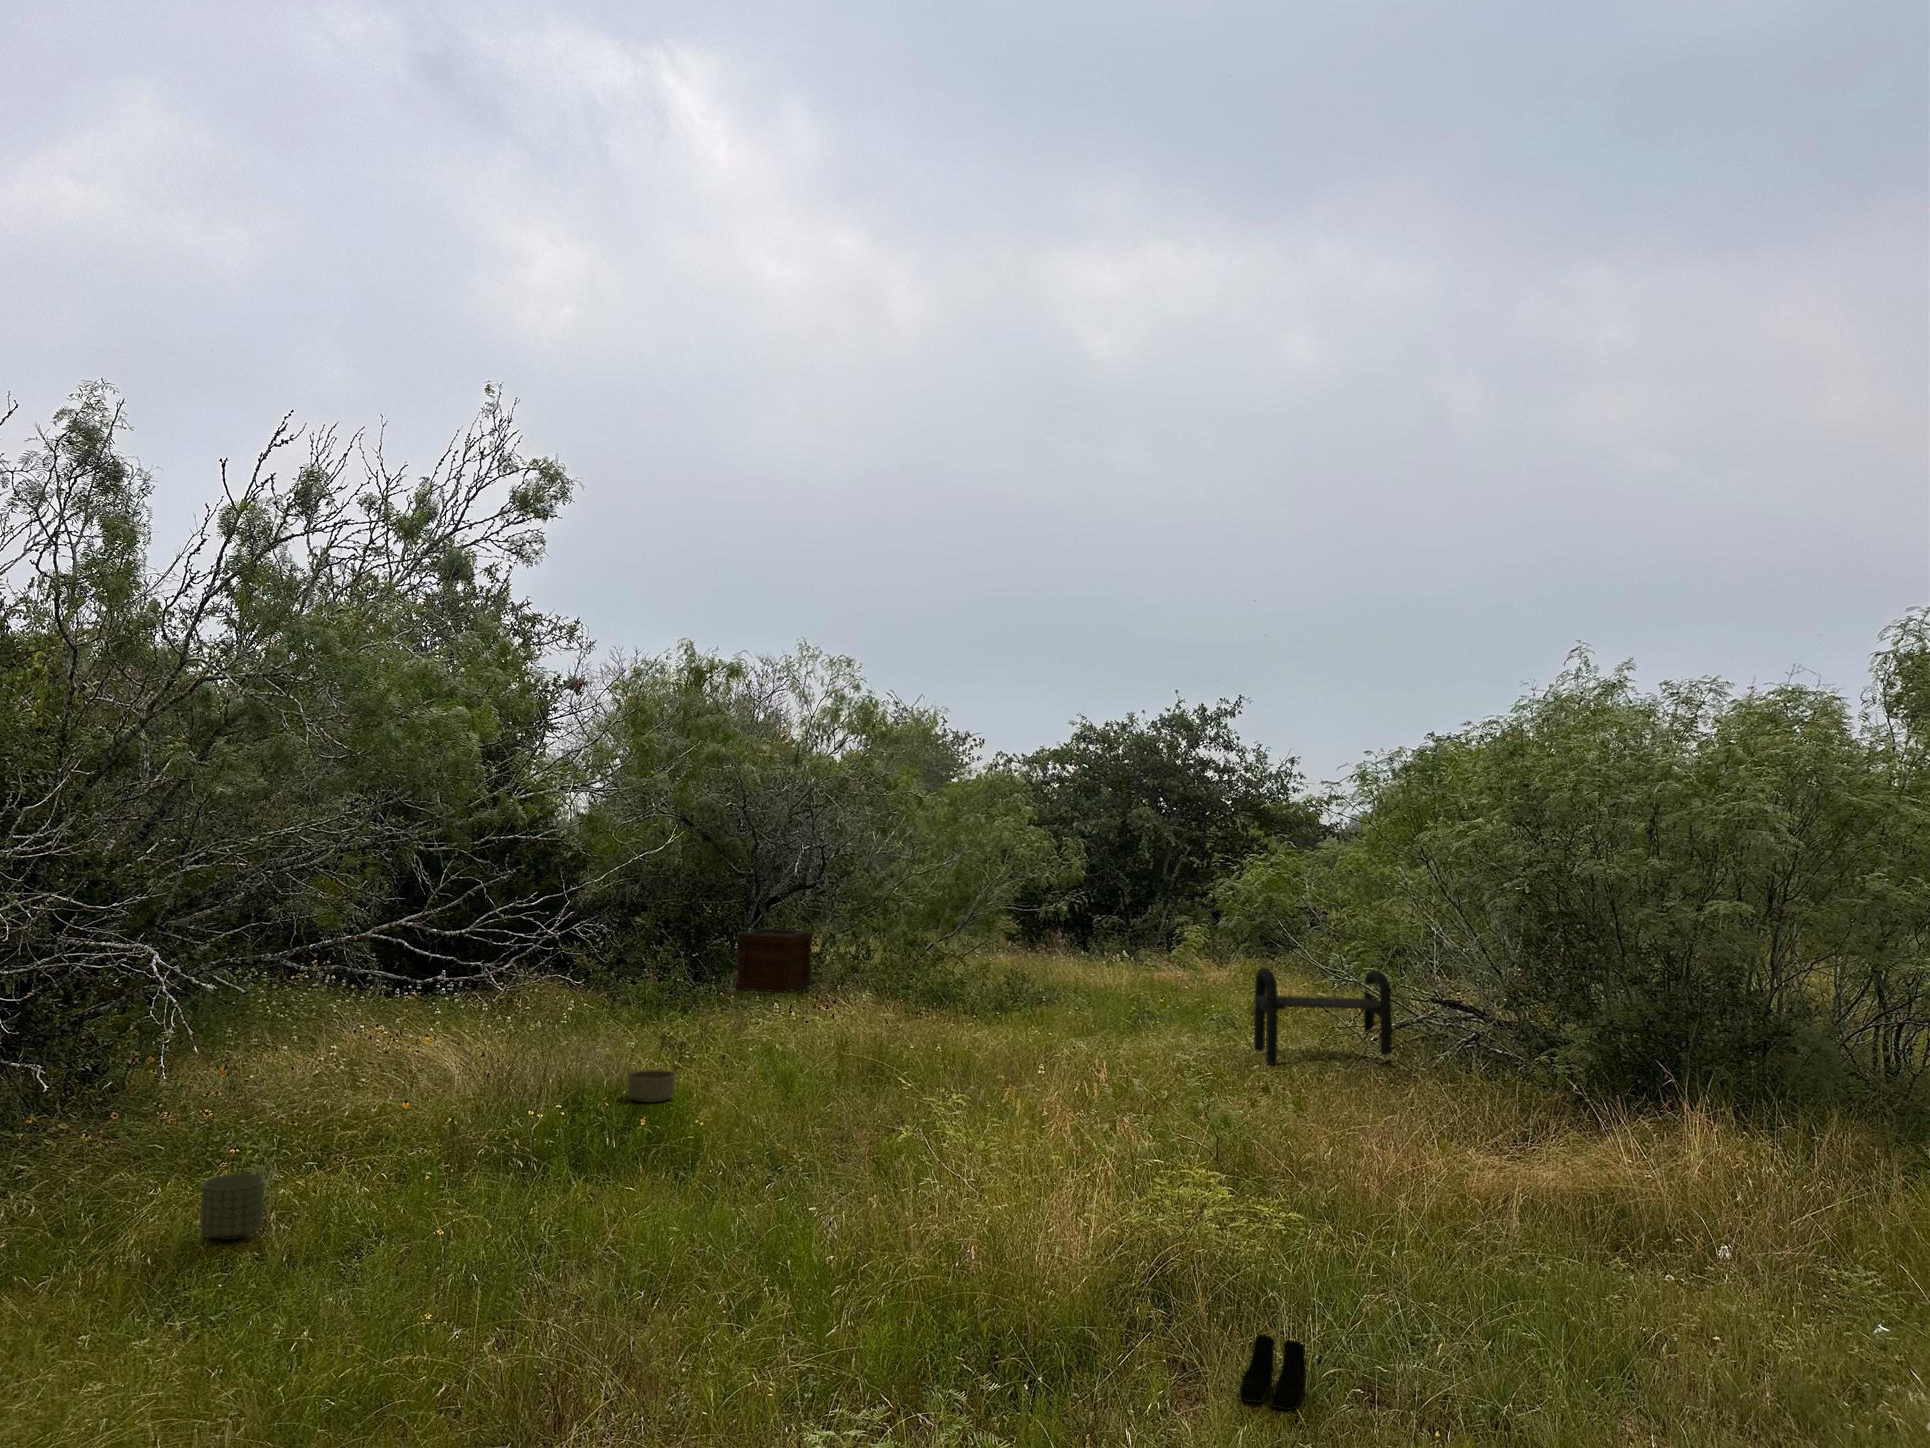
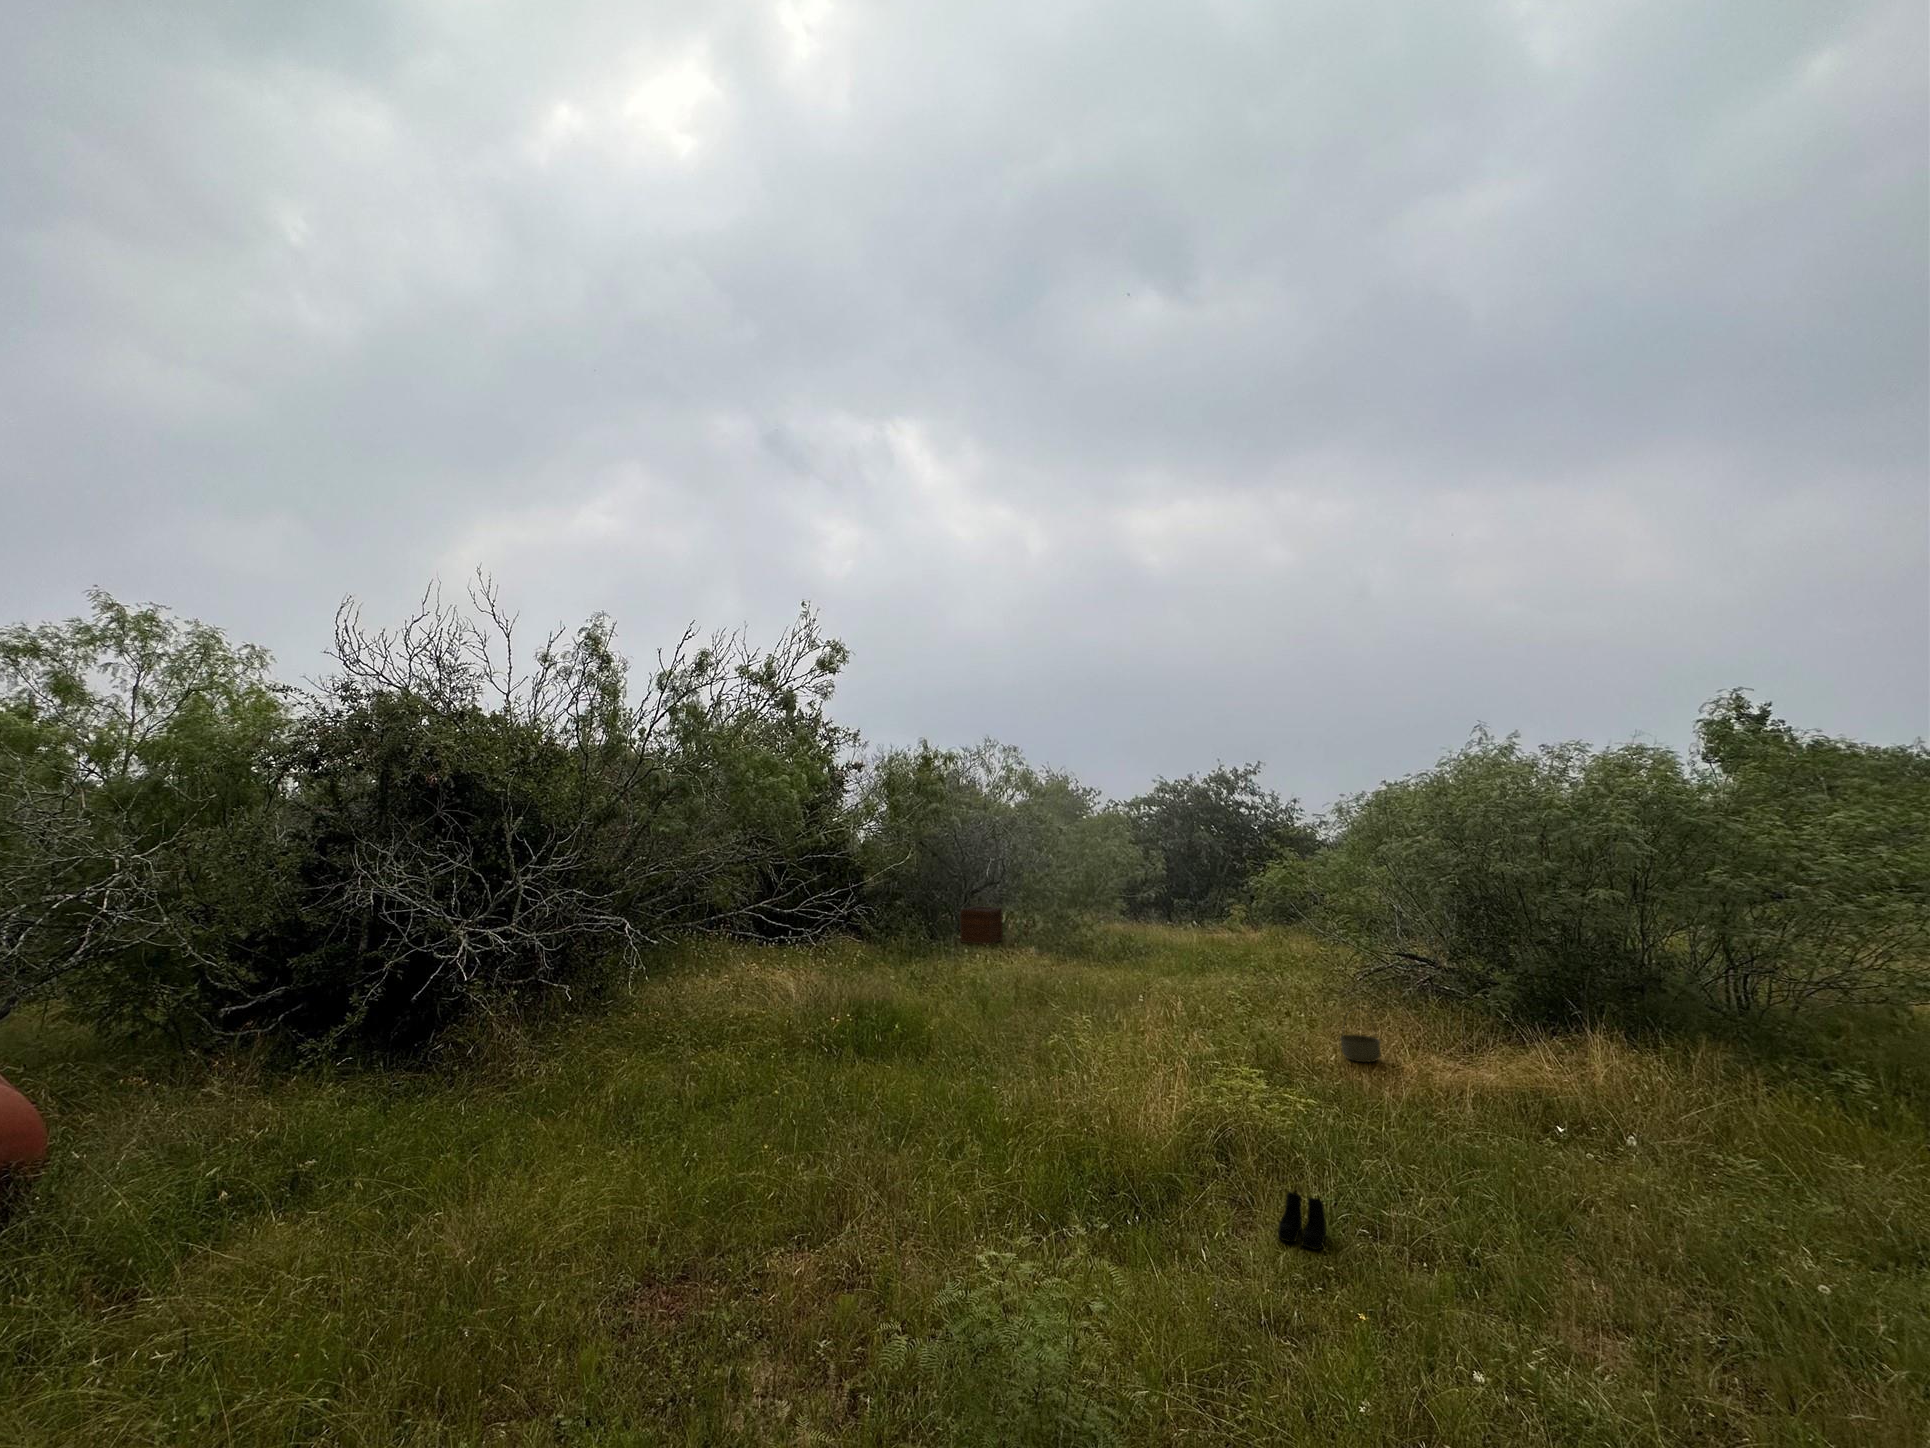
bench: present [1254,967,1392,1065] -> none [1275,931,1371,998]
basket: present [627,1035,676,1102] -> present [1340,1008,1381,1062]
planter: present [200,1174,264,1240] -> none [640,1053,675,1093]

